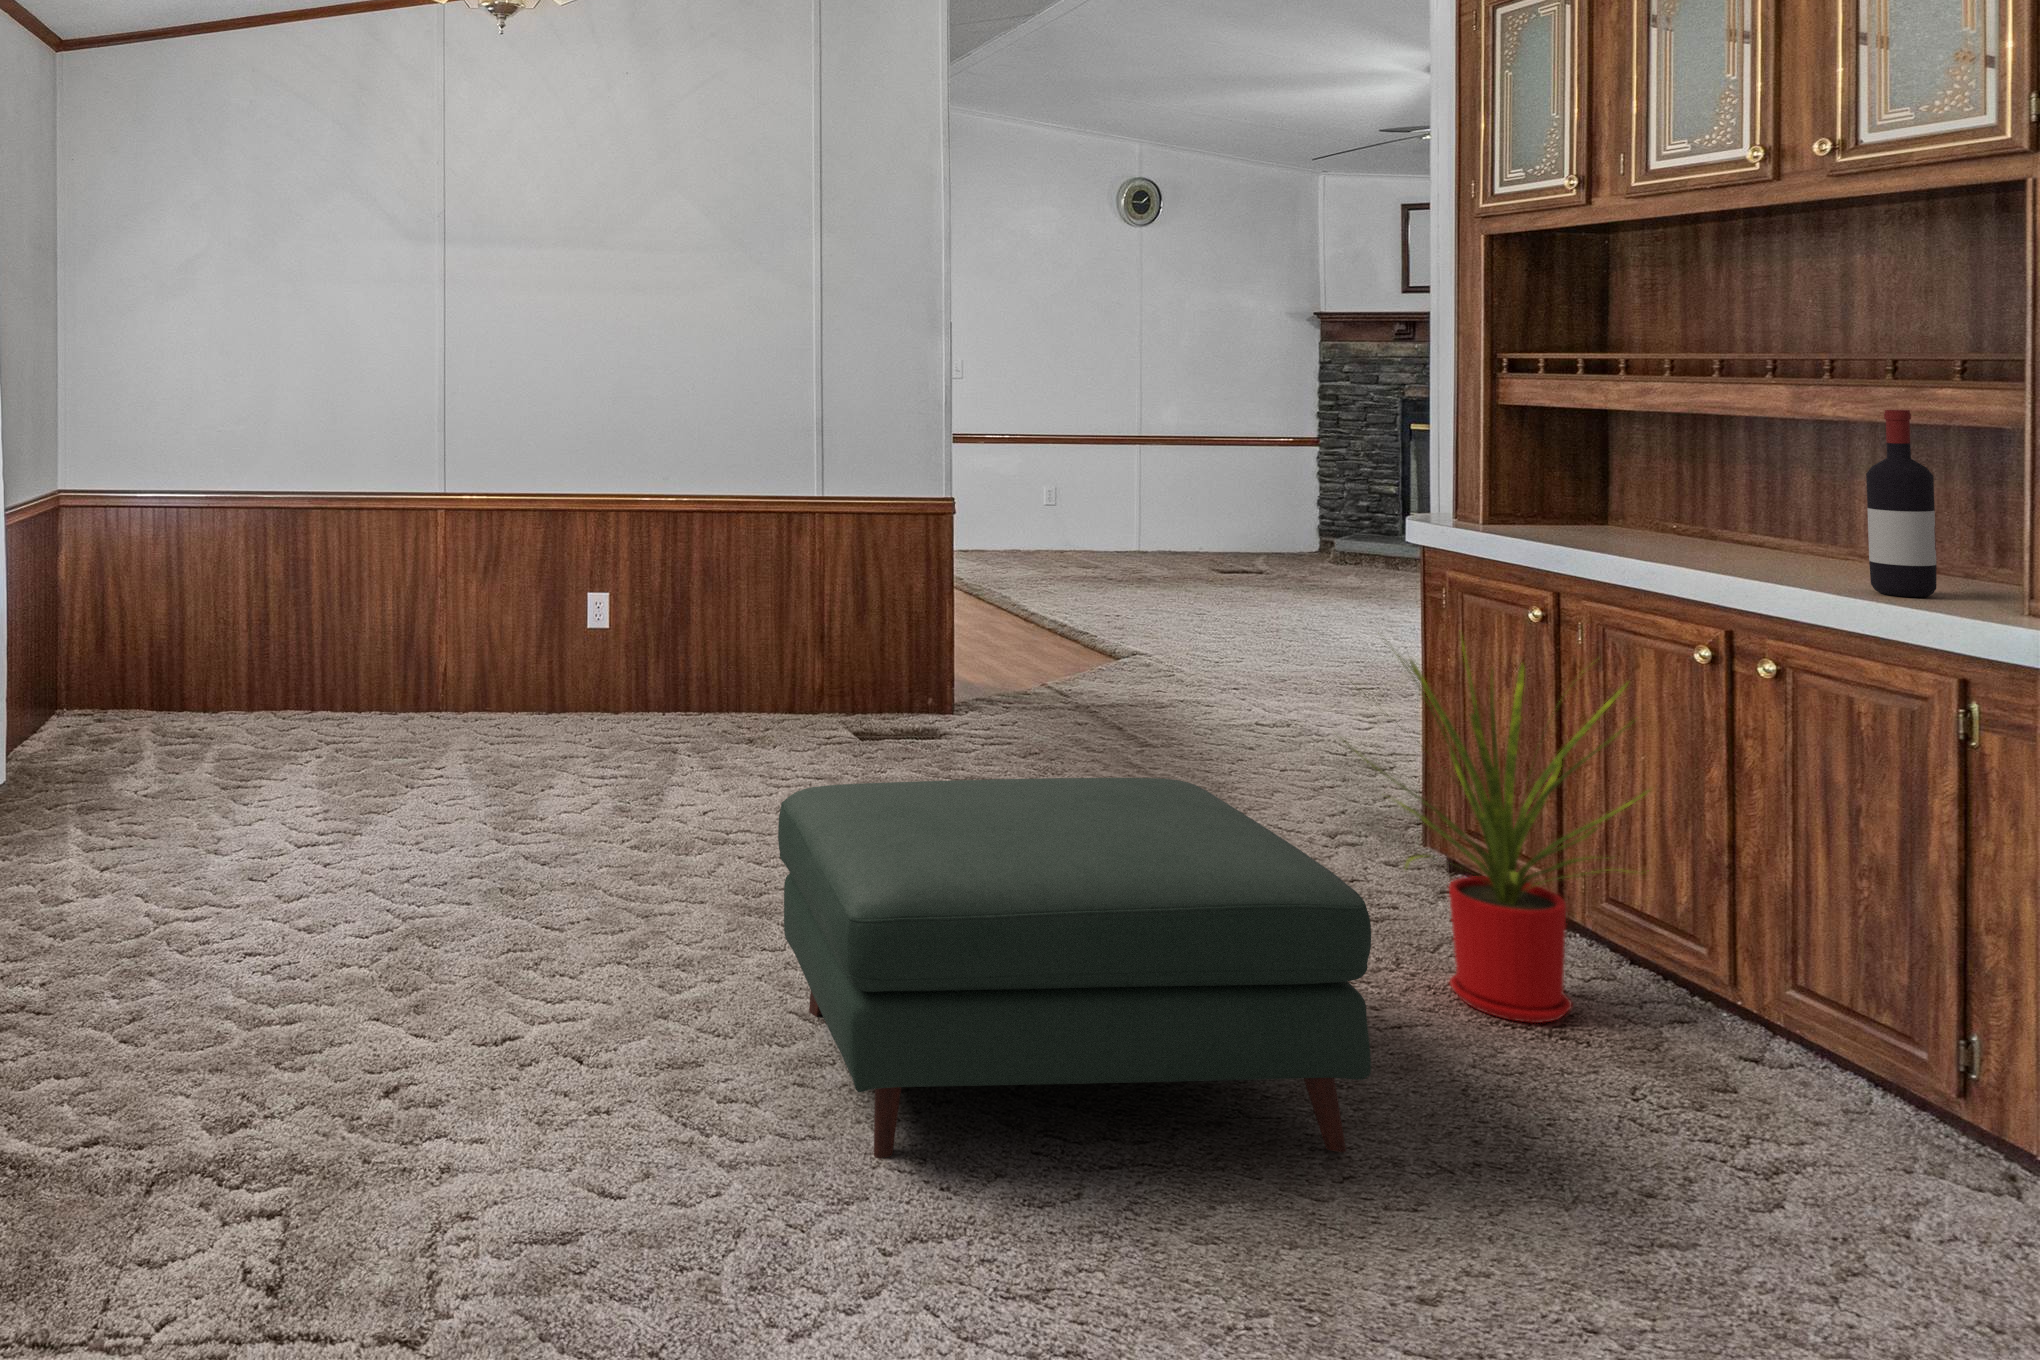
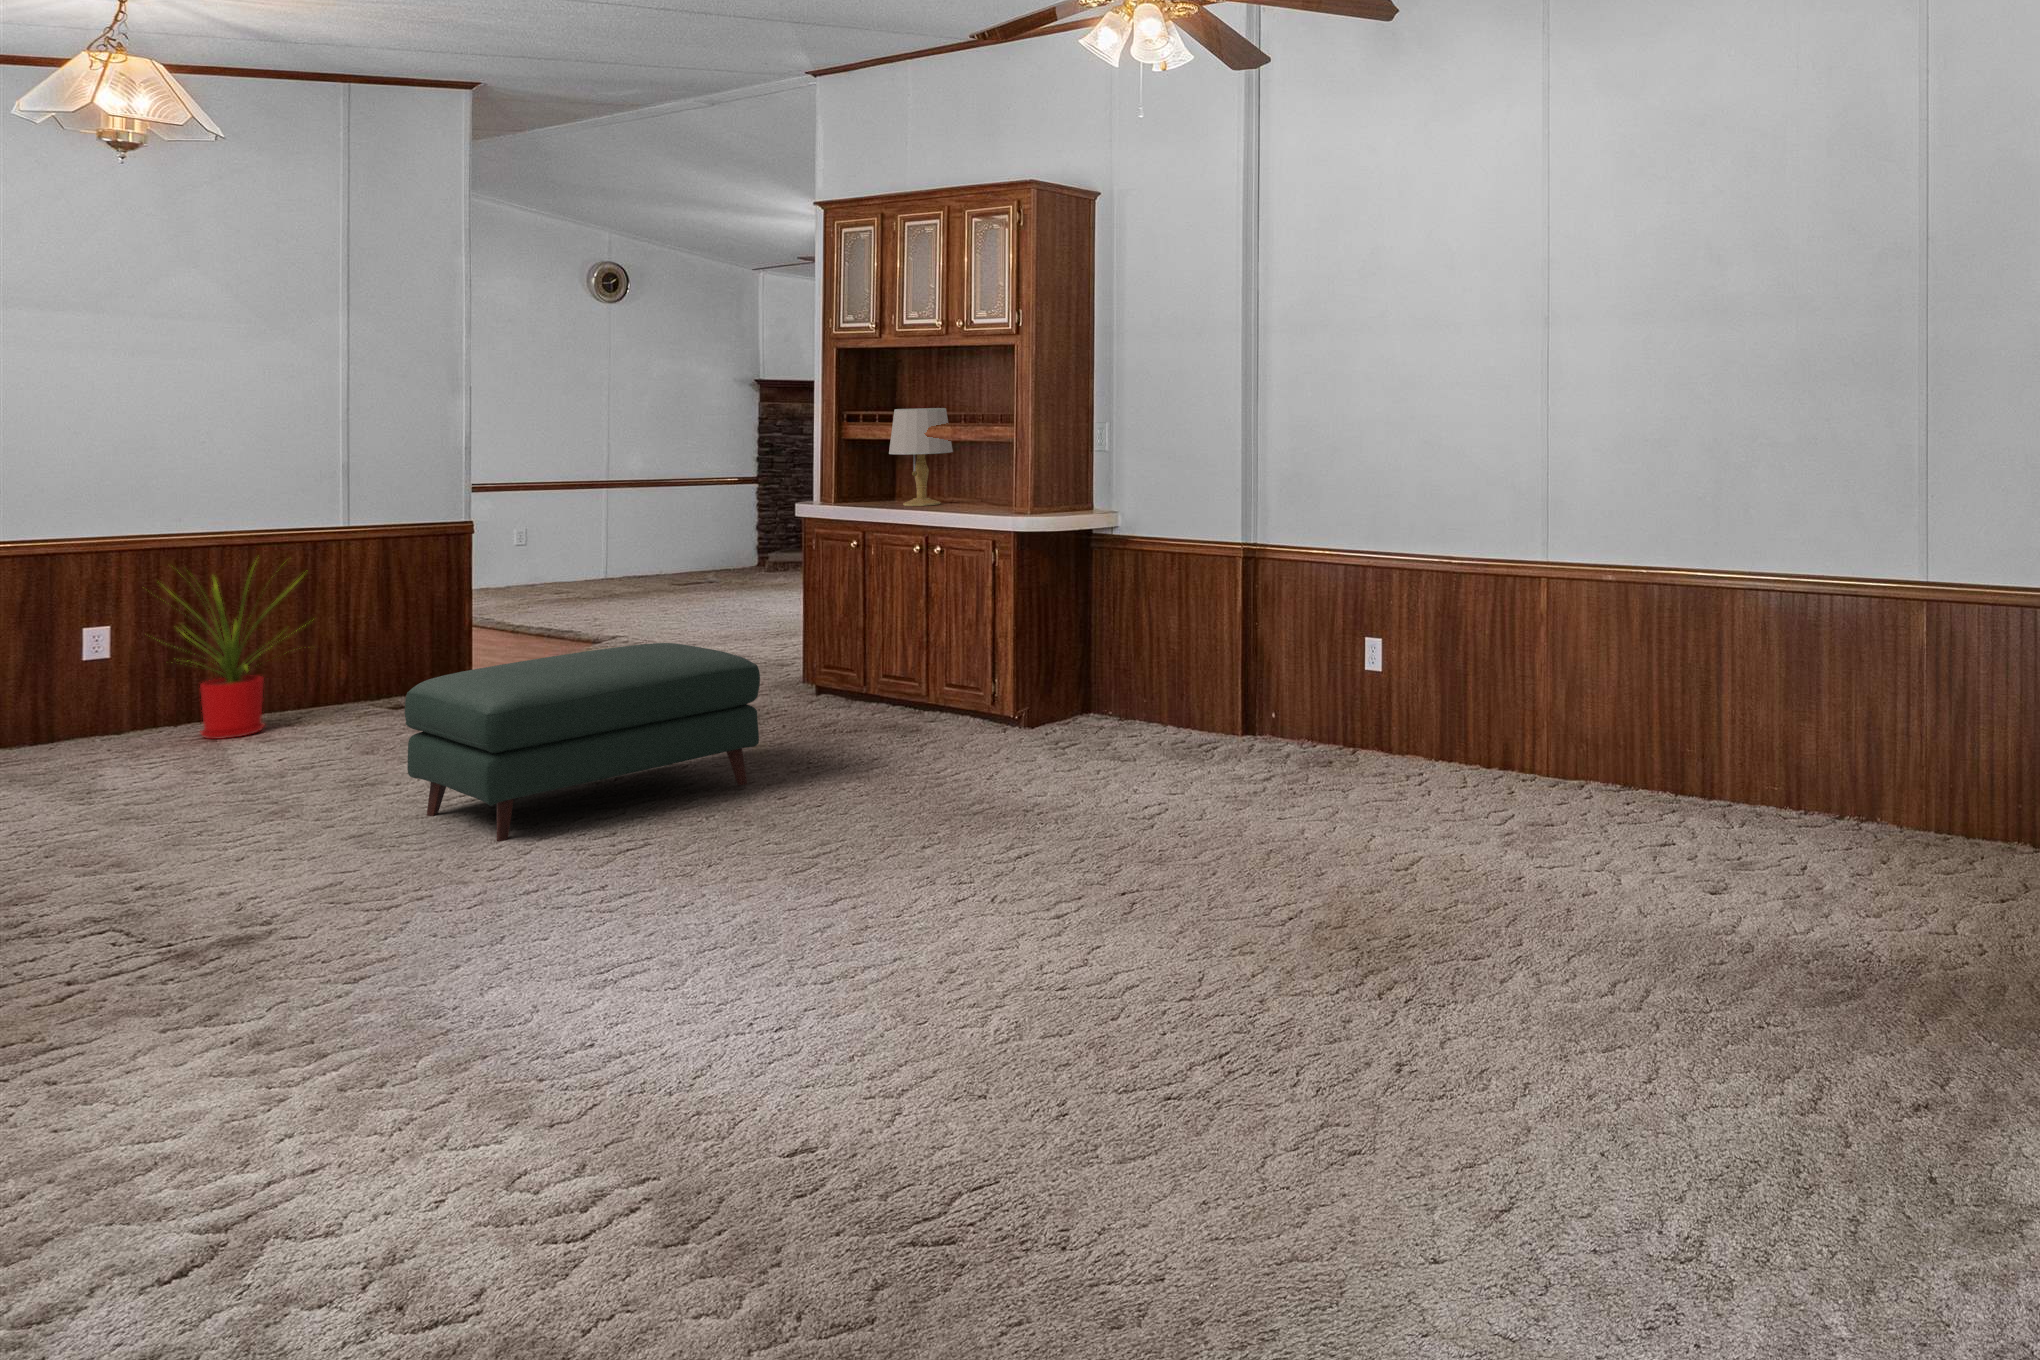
table lamp: none [1607,347,1765,550] -> present [889,408,953,506]
wine bottle: present [1866,410,1936,597] -> none [973,435,995,513]
house plant: present [1348,640,1650,1023] -> present [168,566,314,739]

